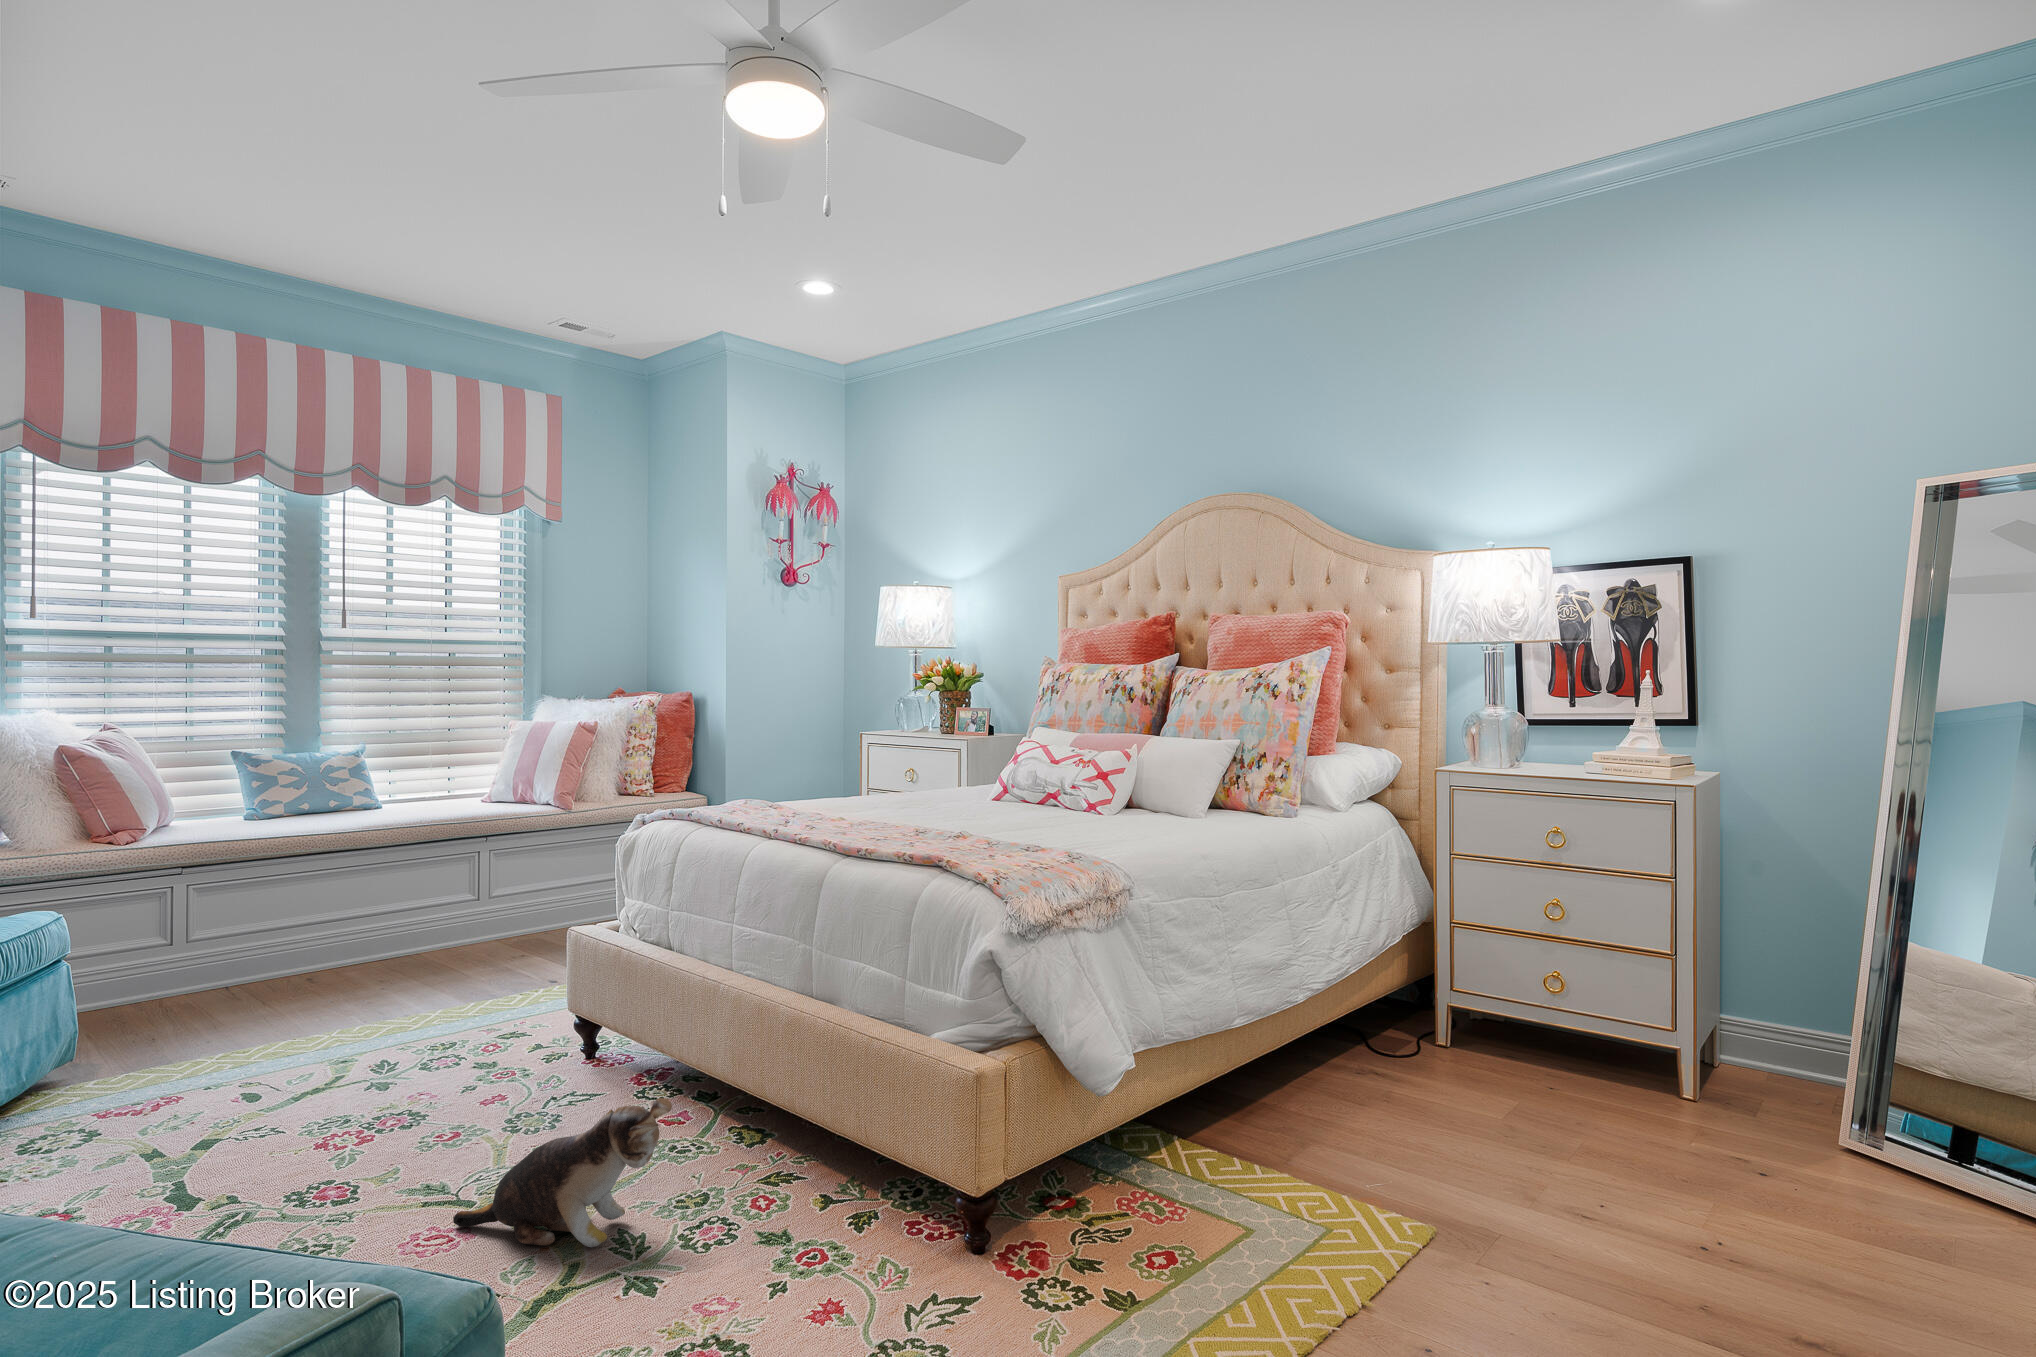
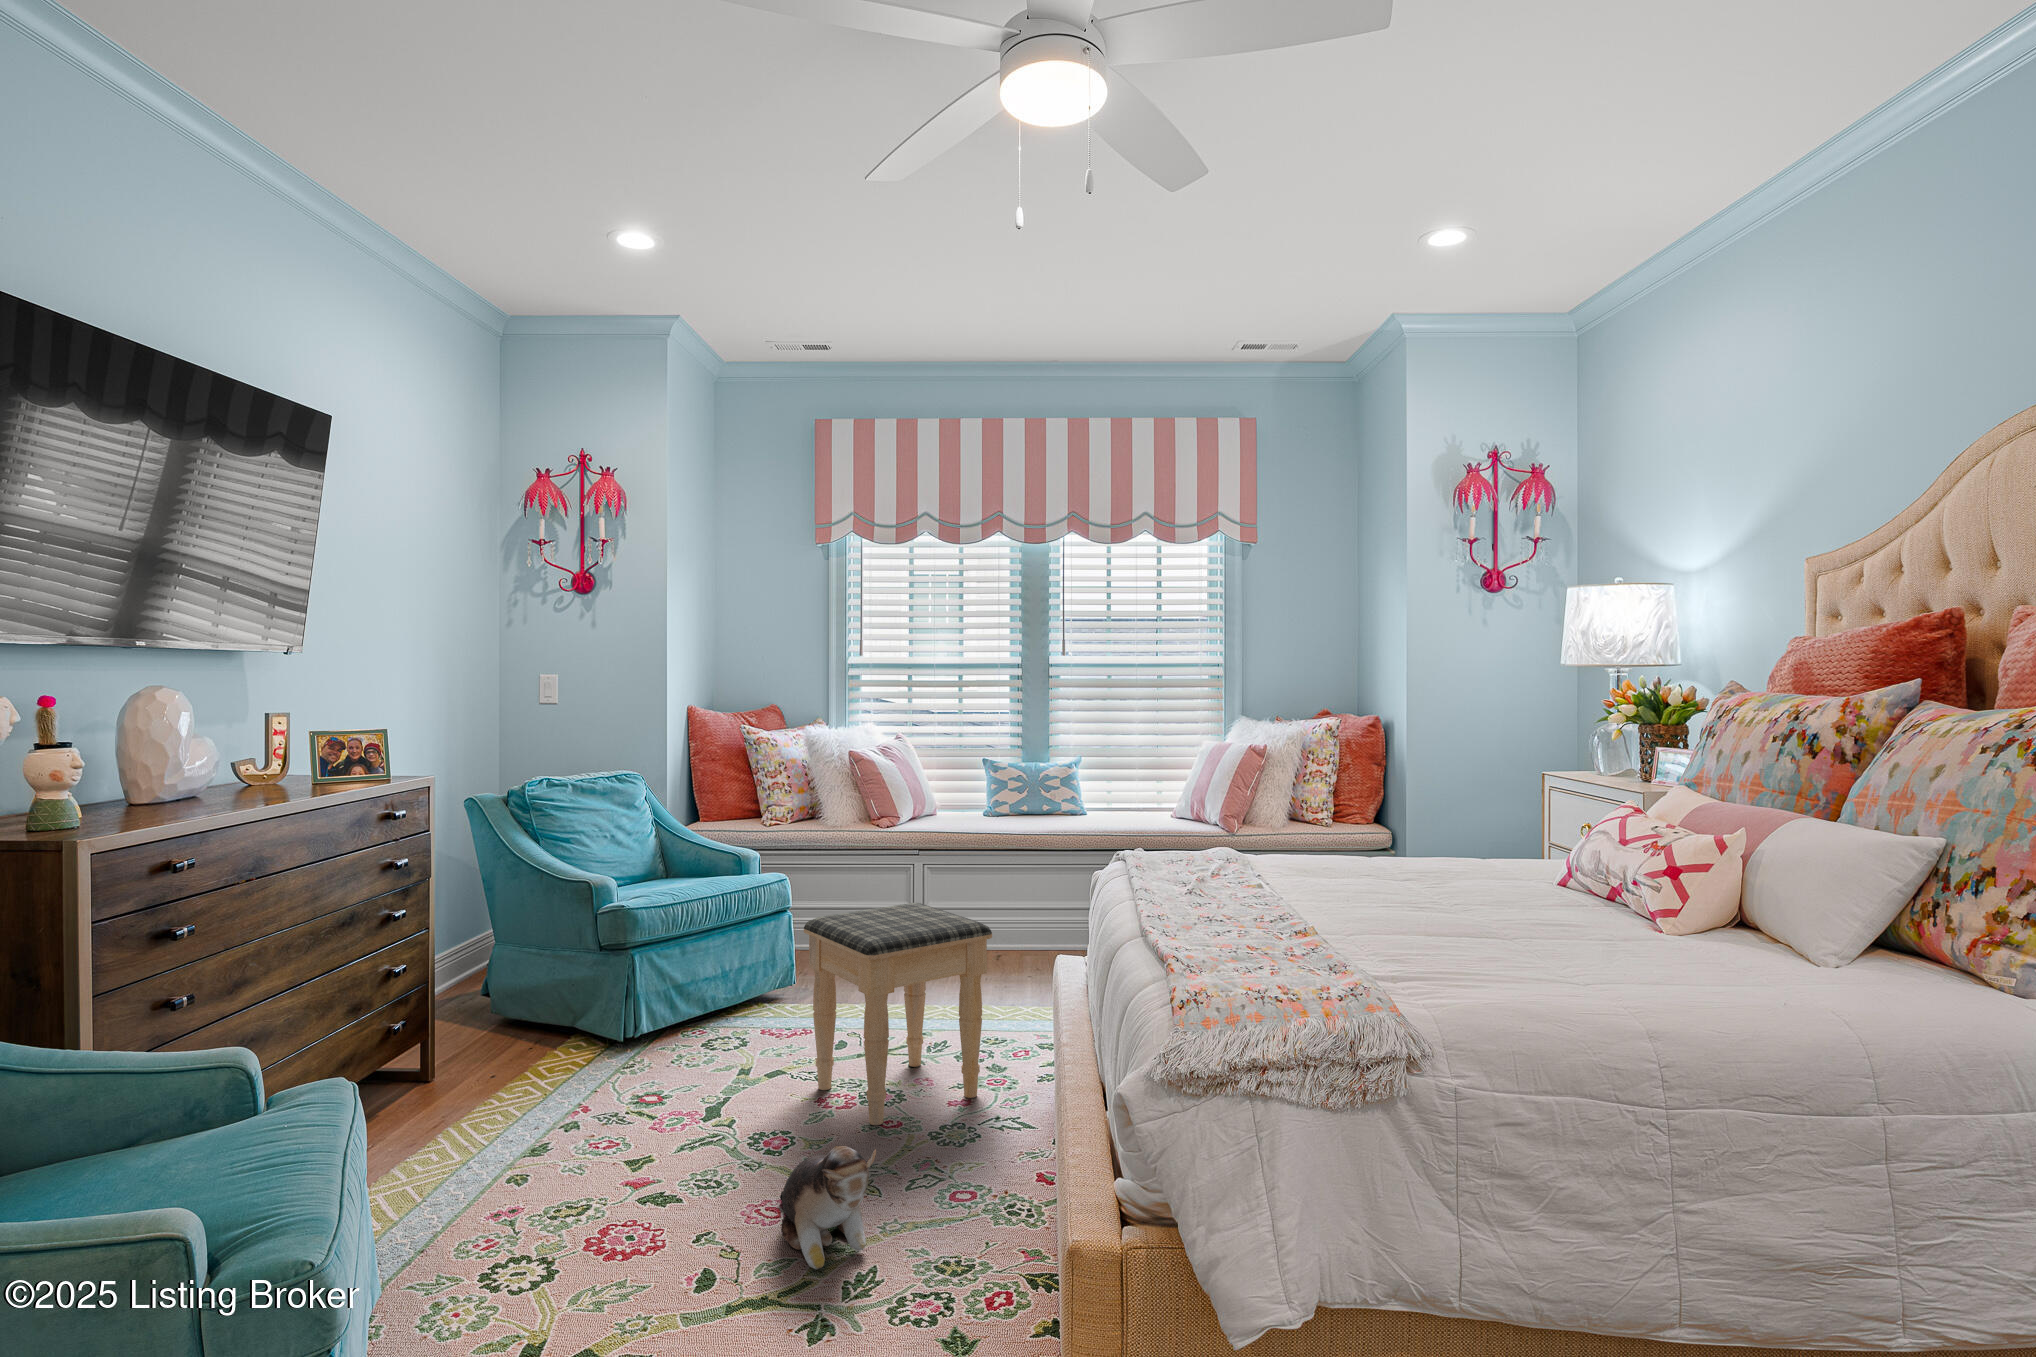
footstool: none [283,900,536,1147] -> present [804,903,992,1125]

